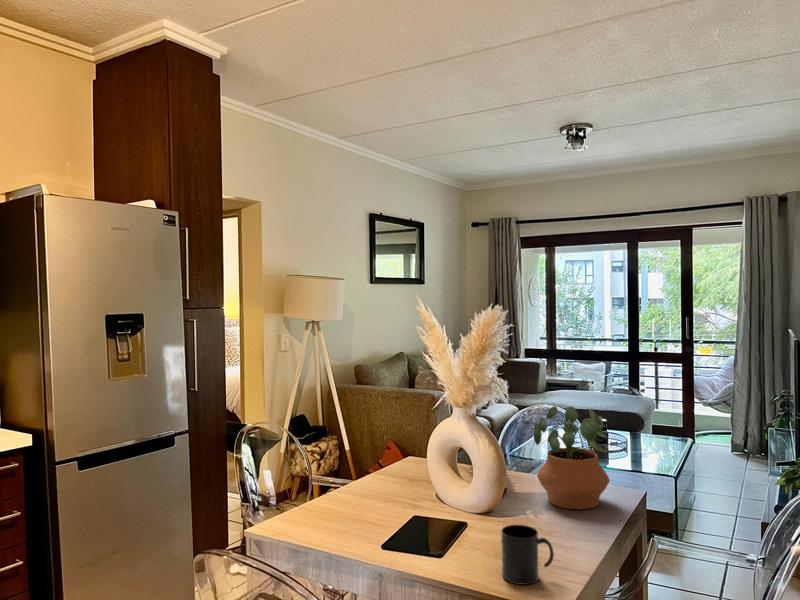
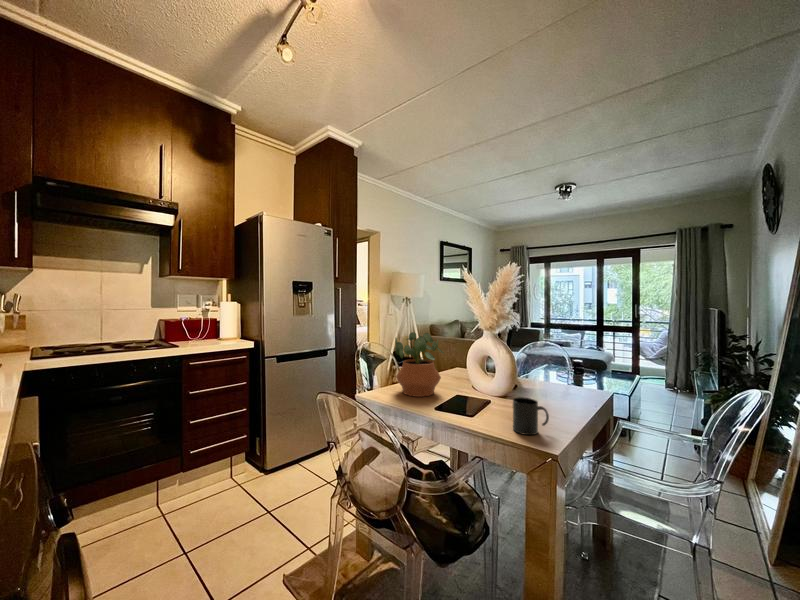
potted plant: present [533,406,610,509] -> present [395,332,444,397]

